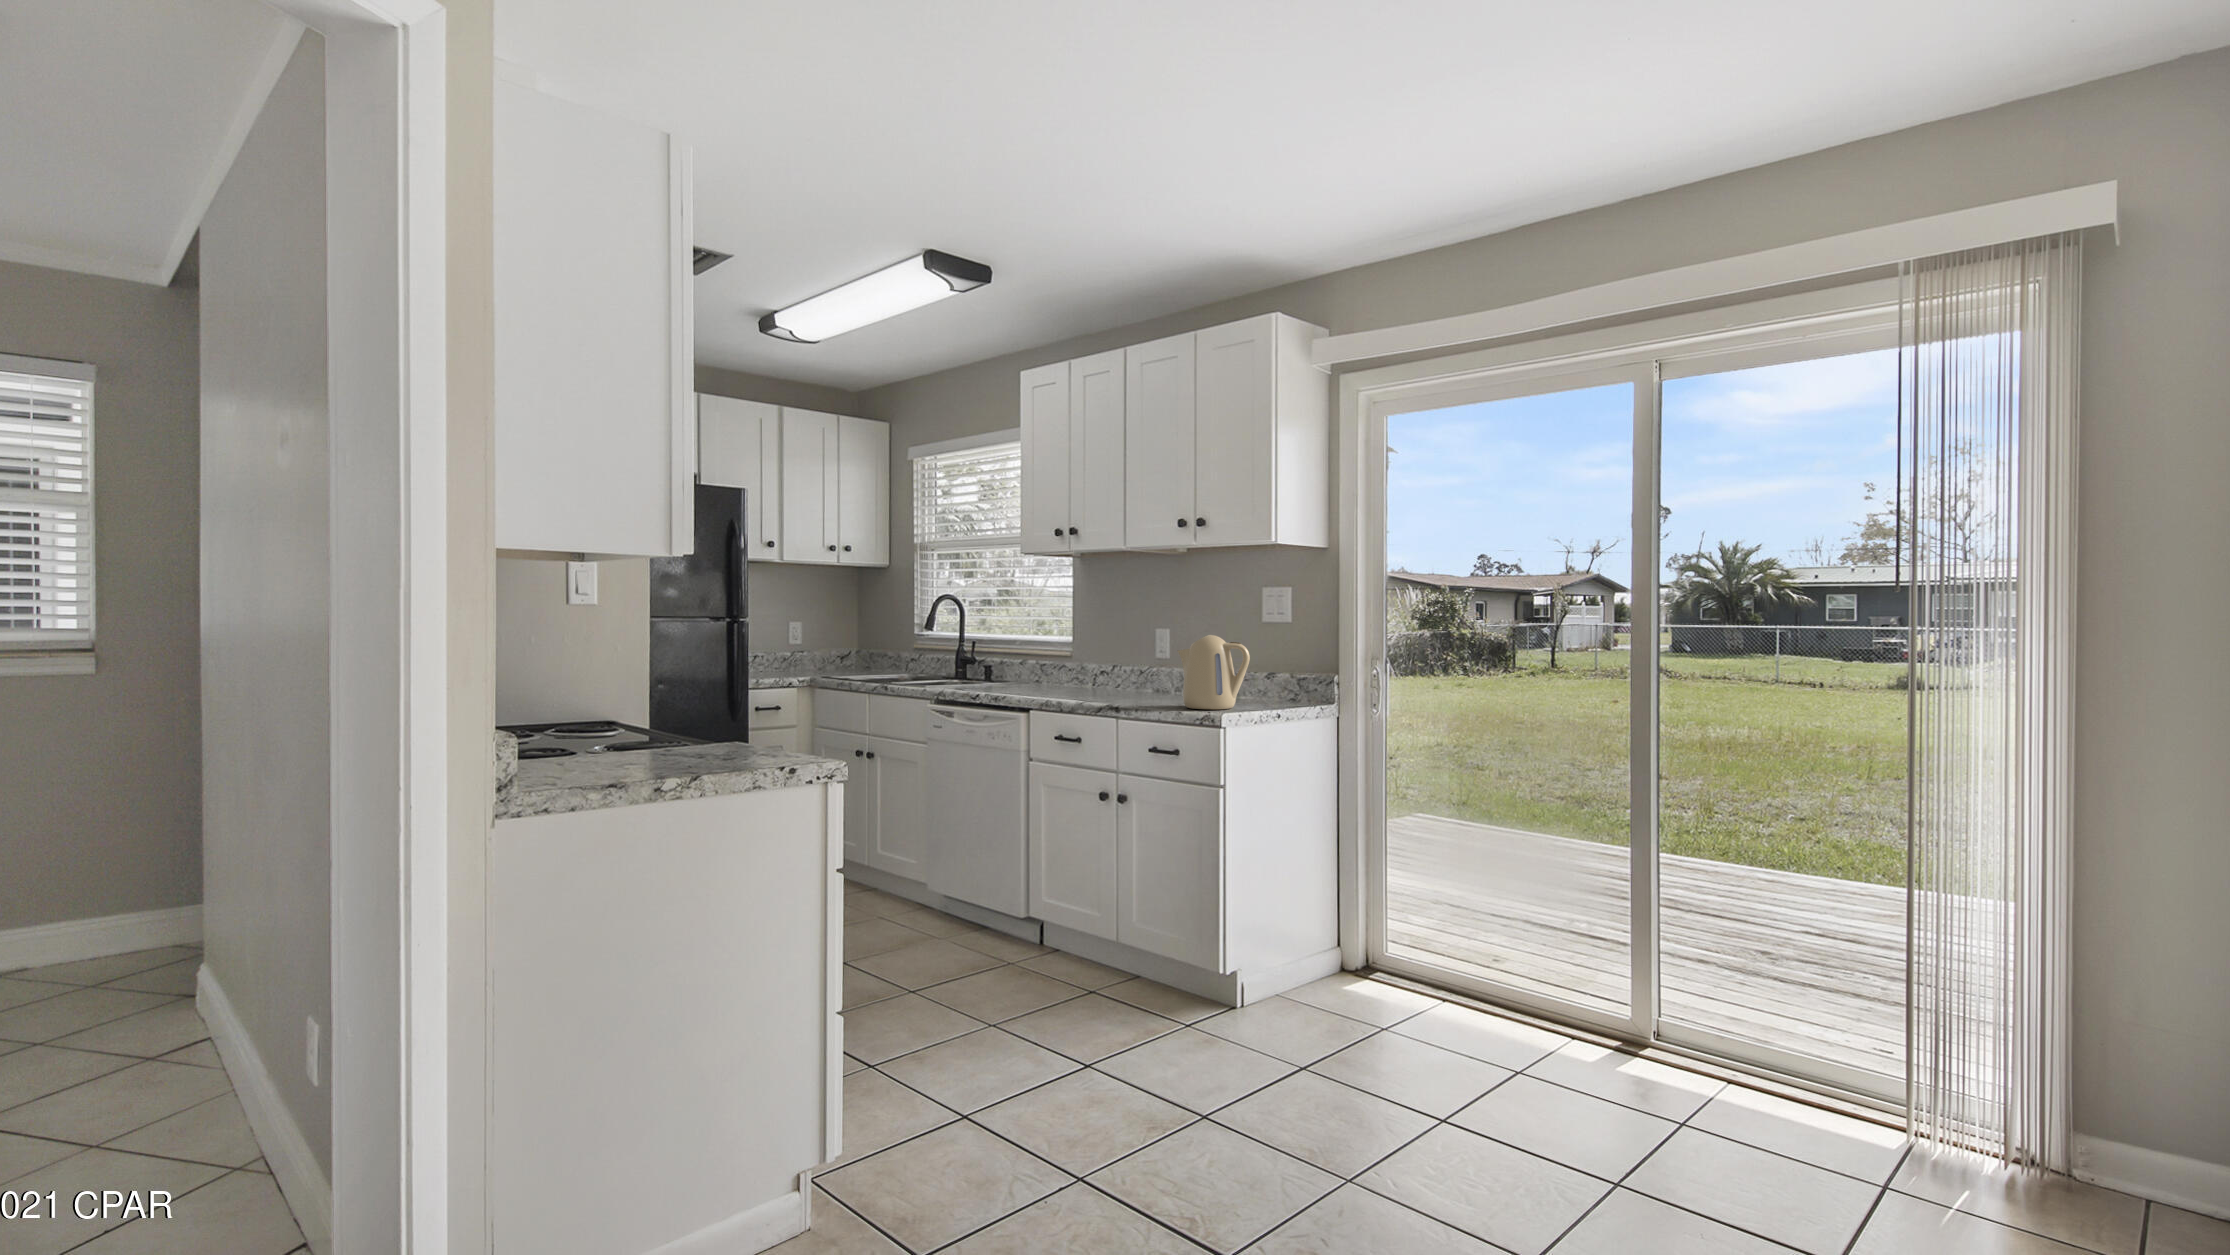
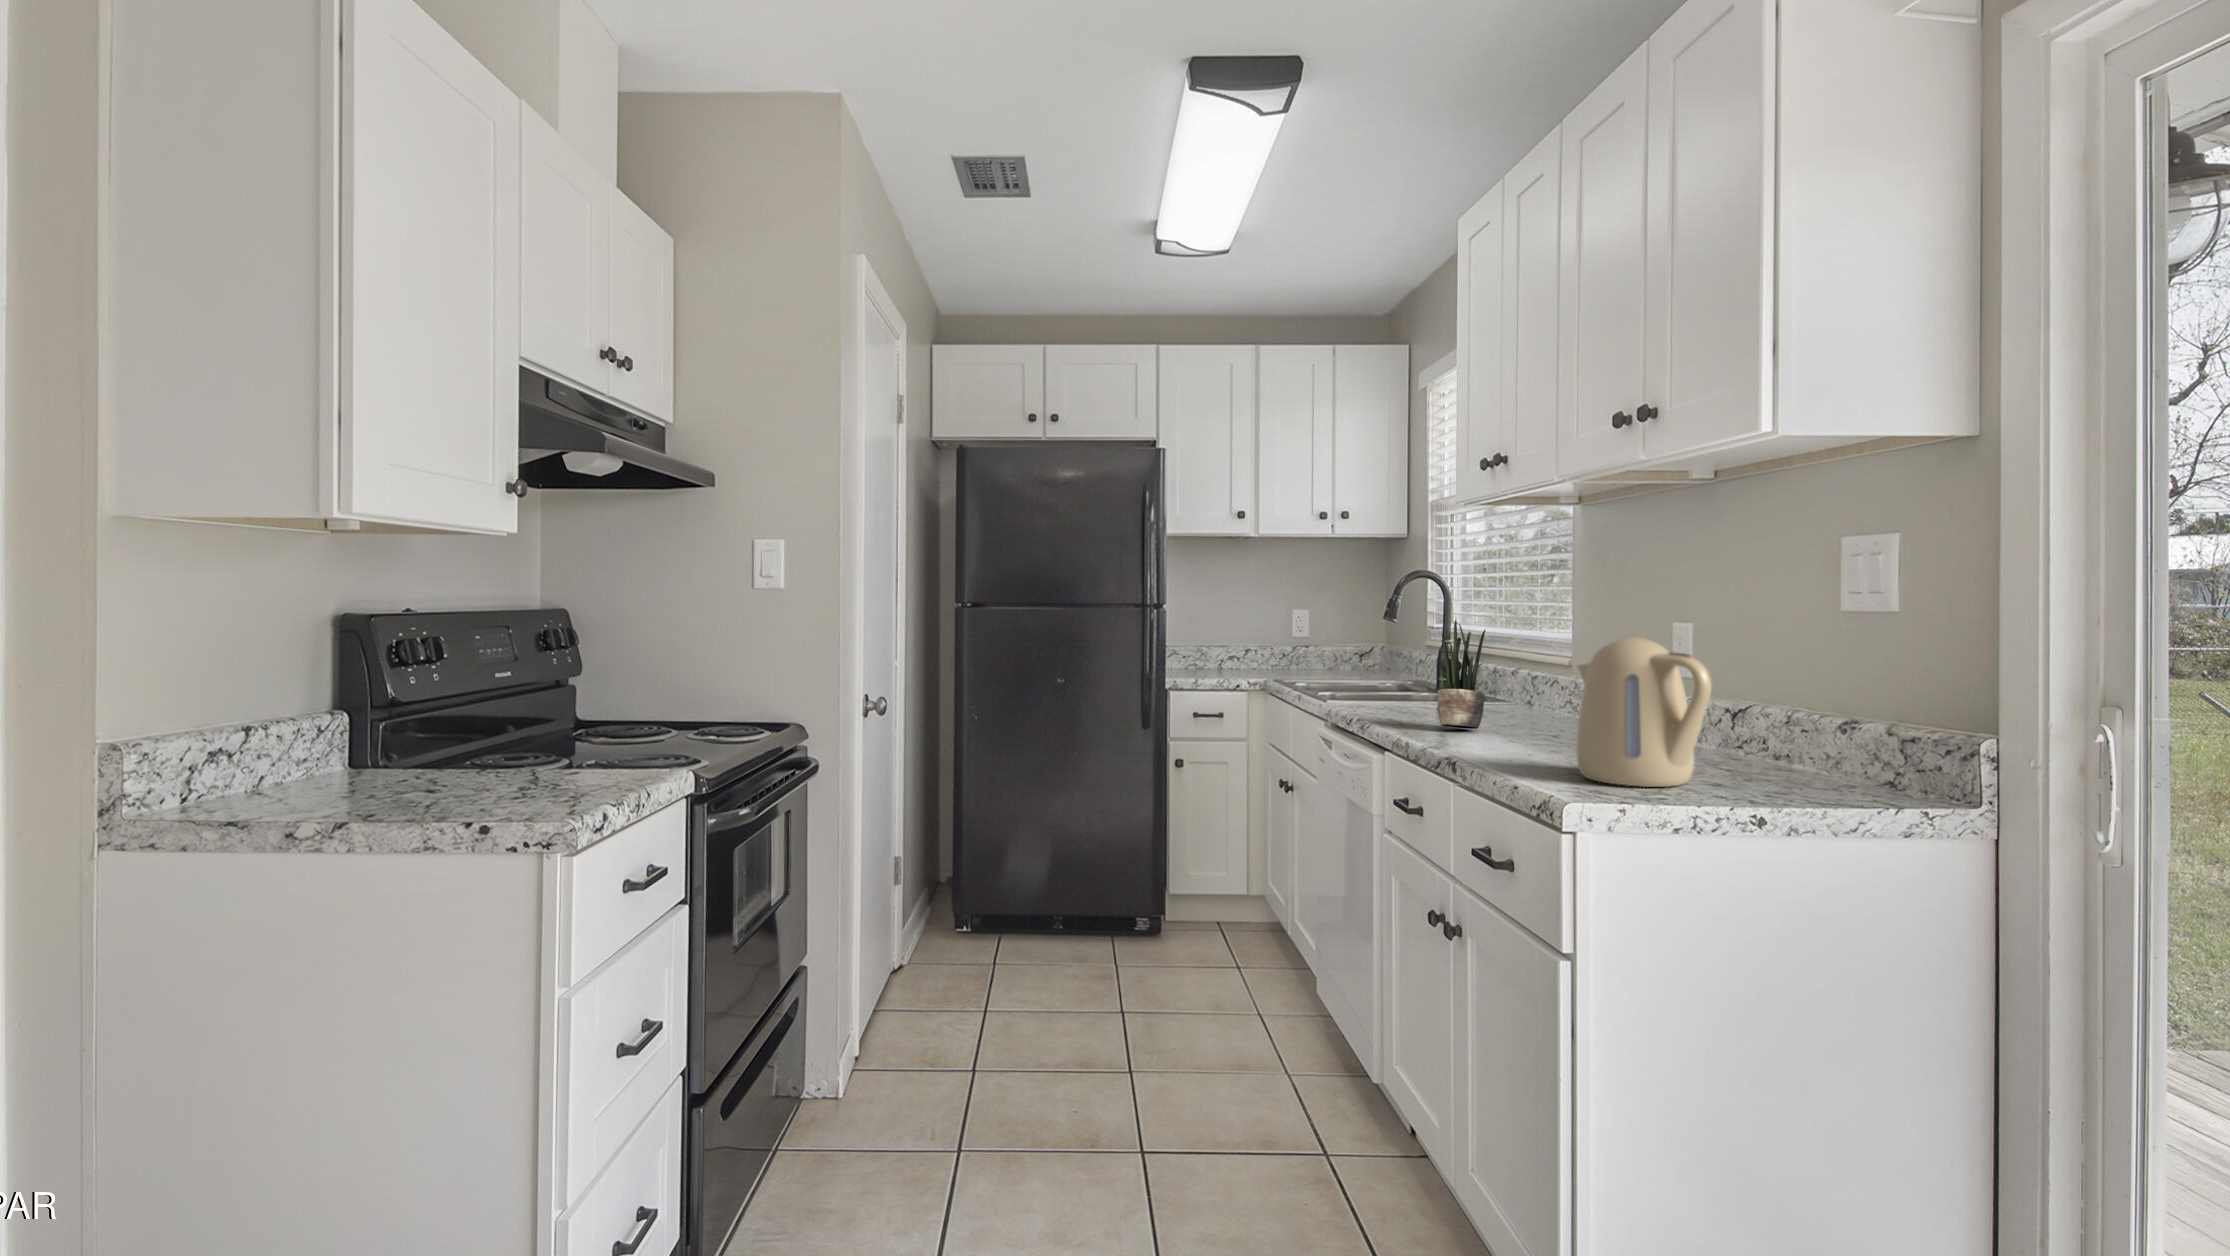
potted plant: none [1050,628,1077,695] -> present [1438,620,1485,729]

